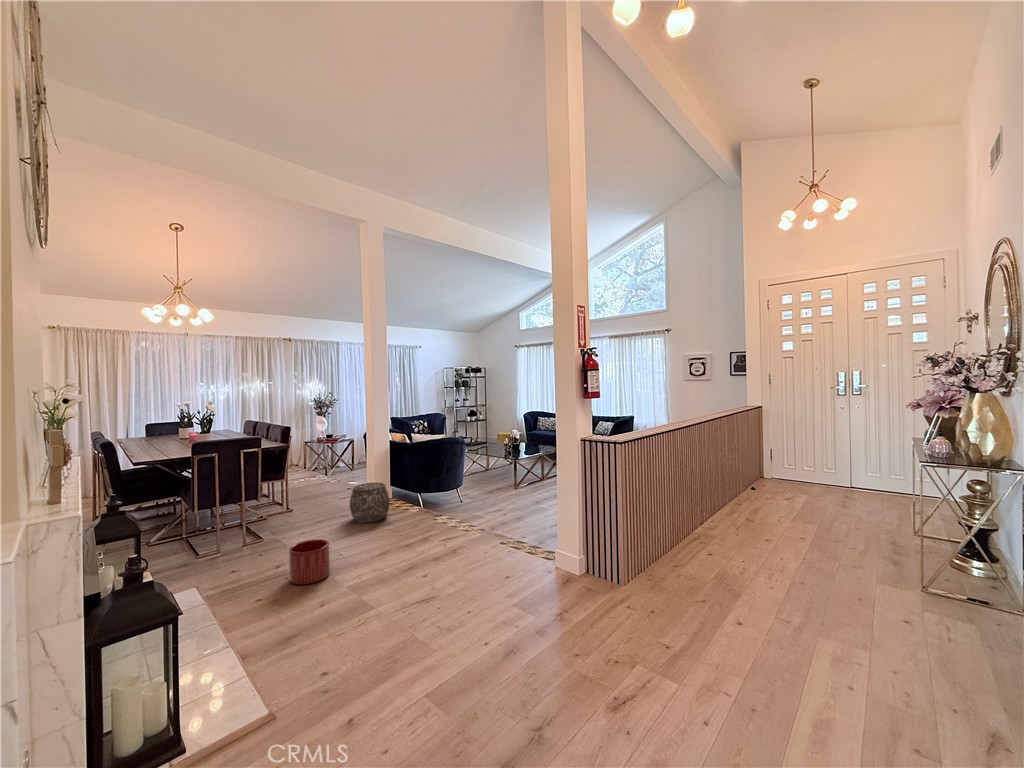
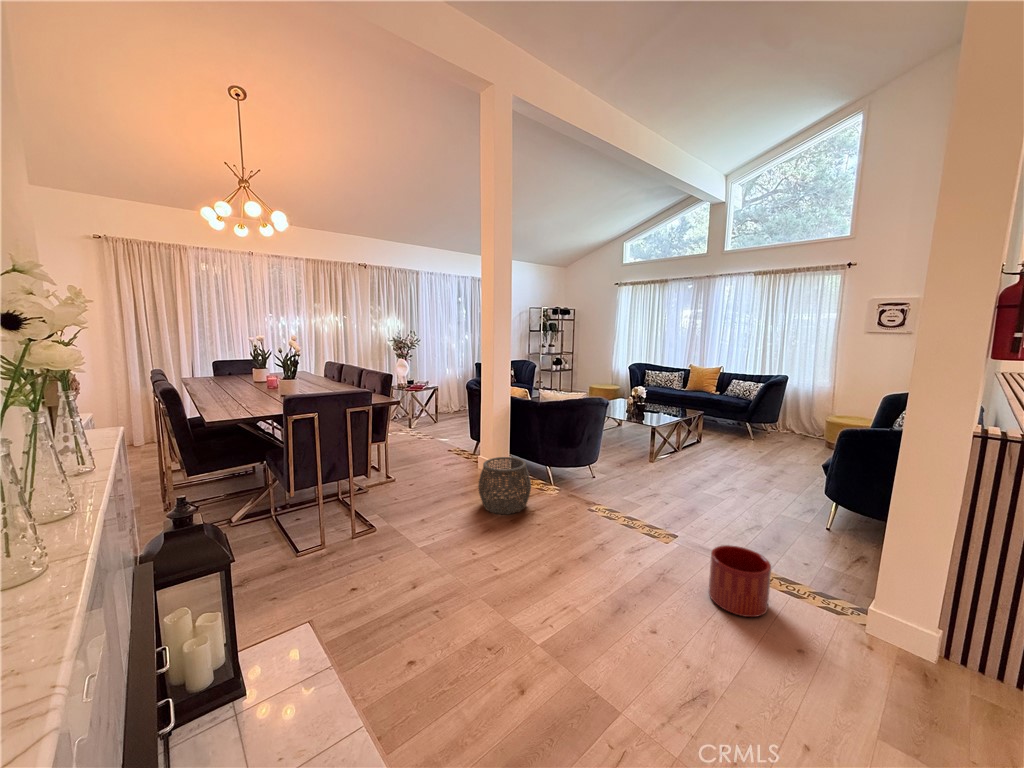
planter: present [289,539,330,585] -> present [709,545,771,617]

